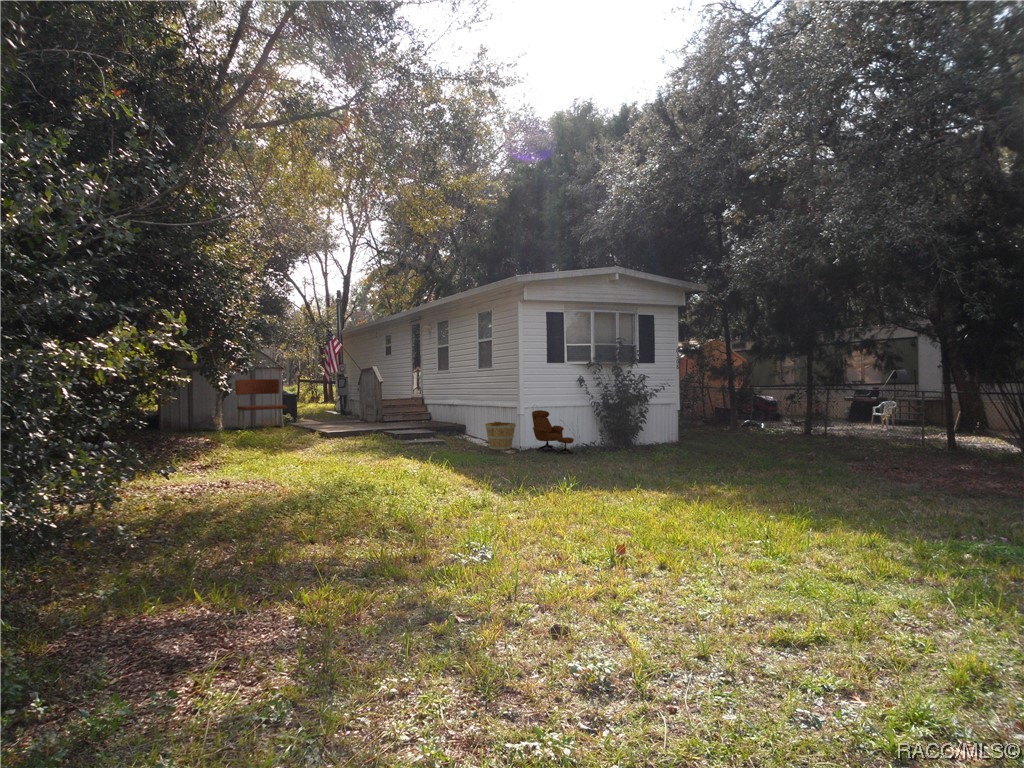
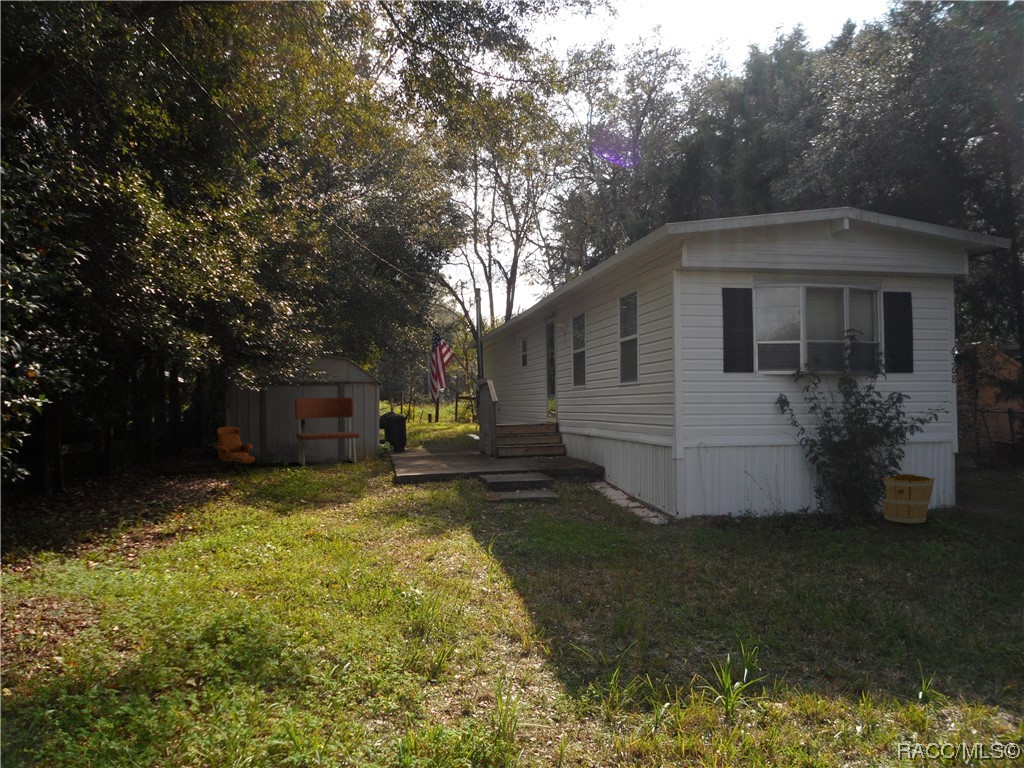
lounge chair: present [532,410,574,454] -> present [214,426,256,475]
wooden bucket: present [485,422,516,450] -> present [882,473,935,524]

